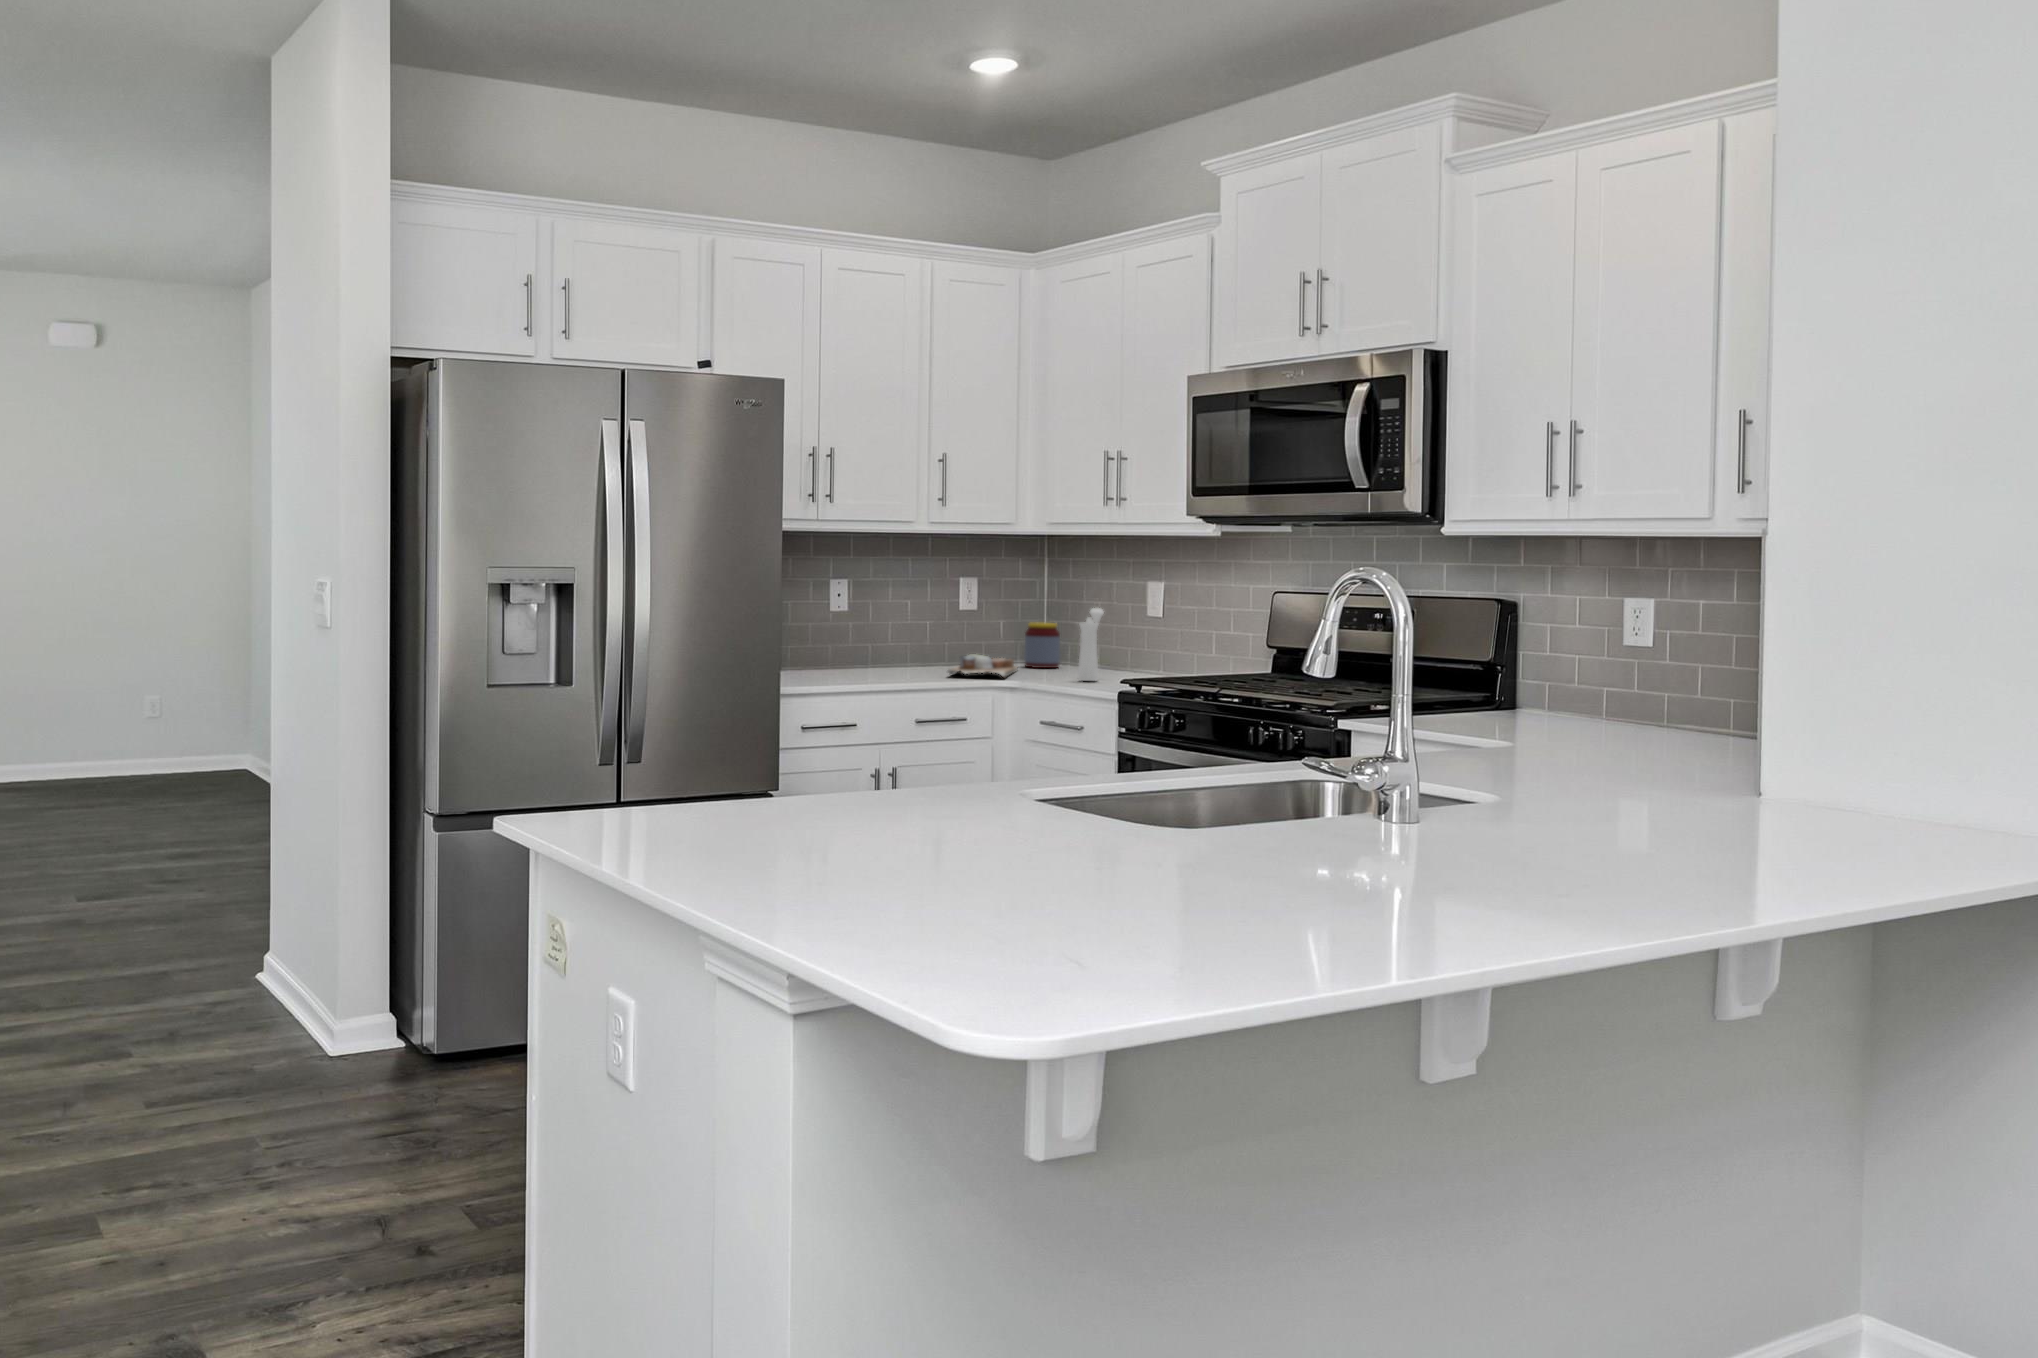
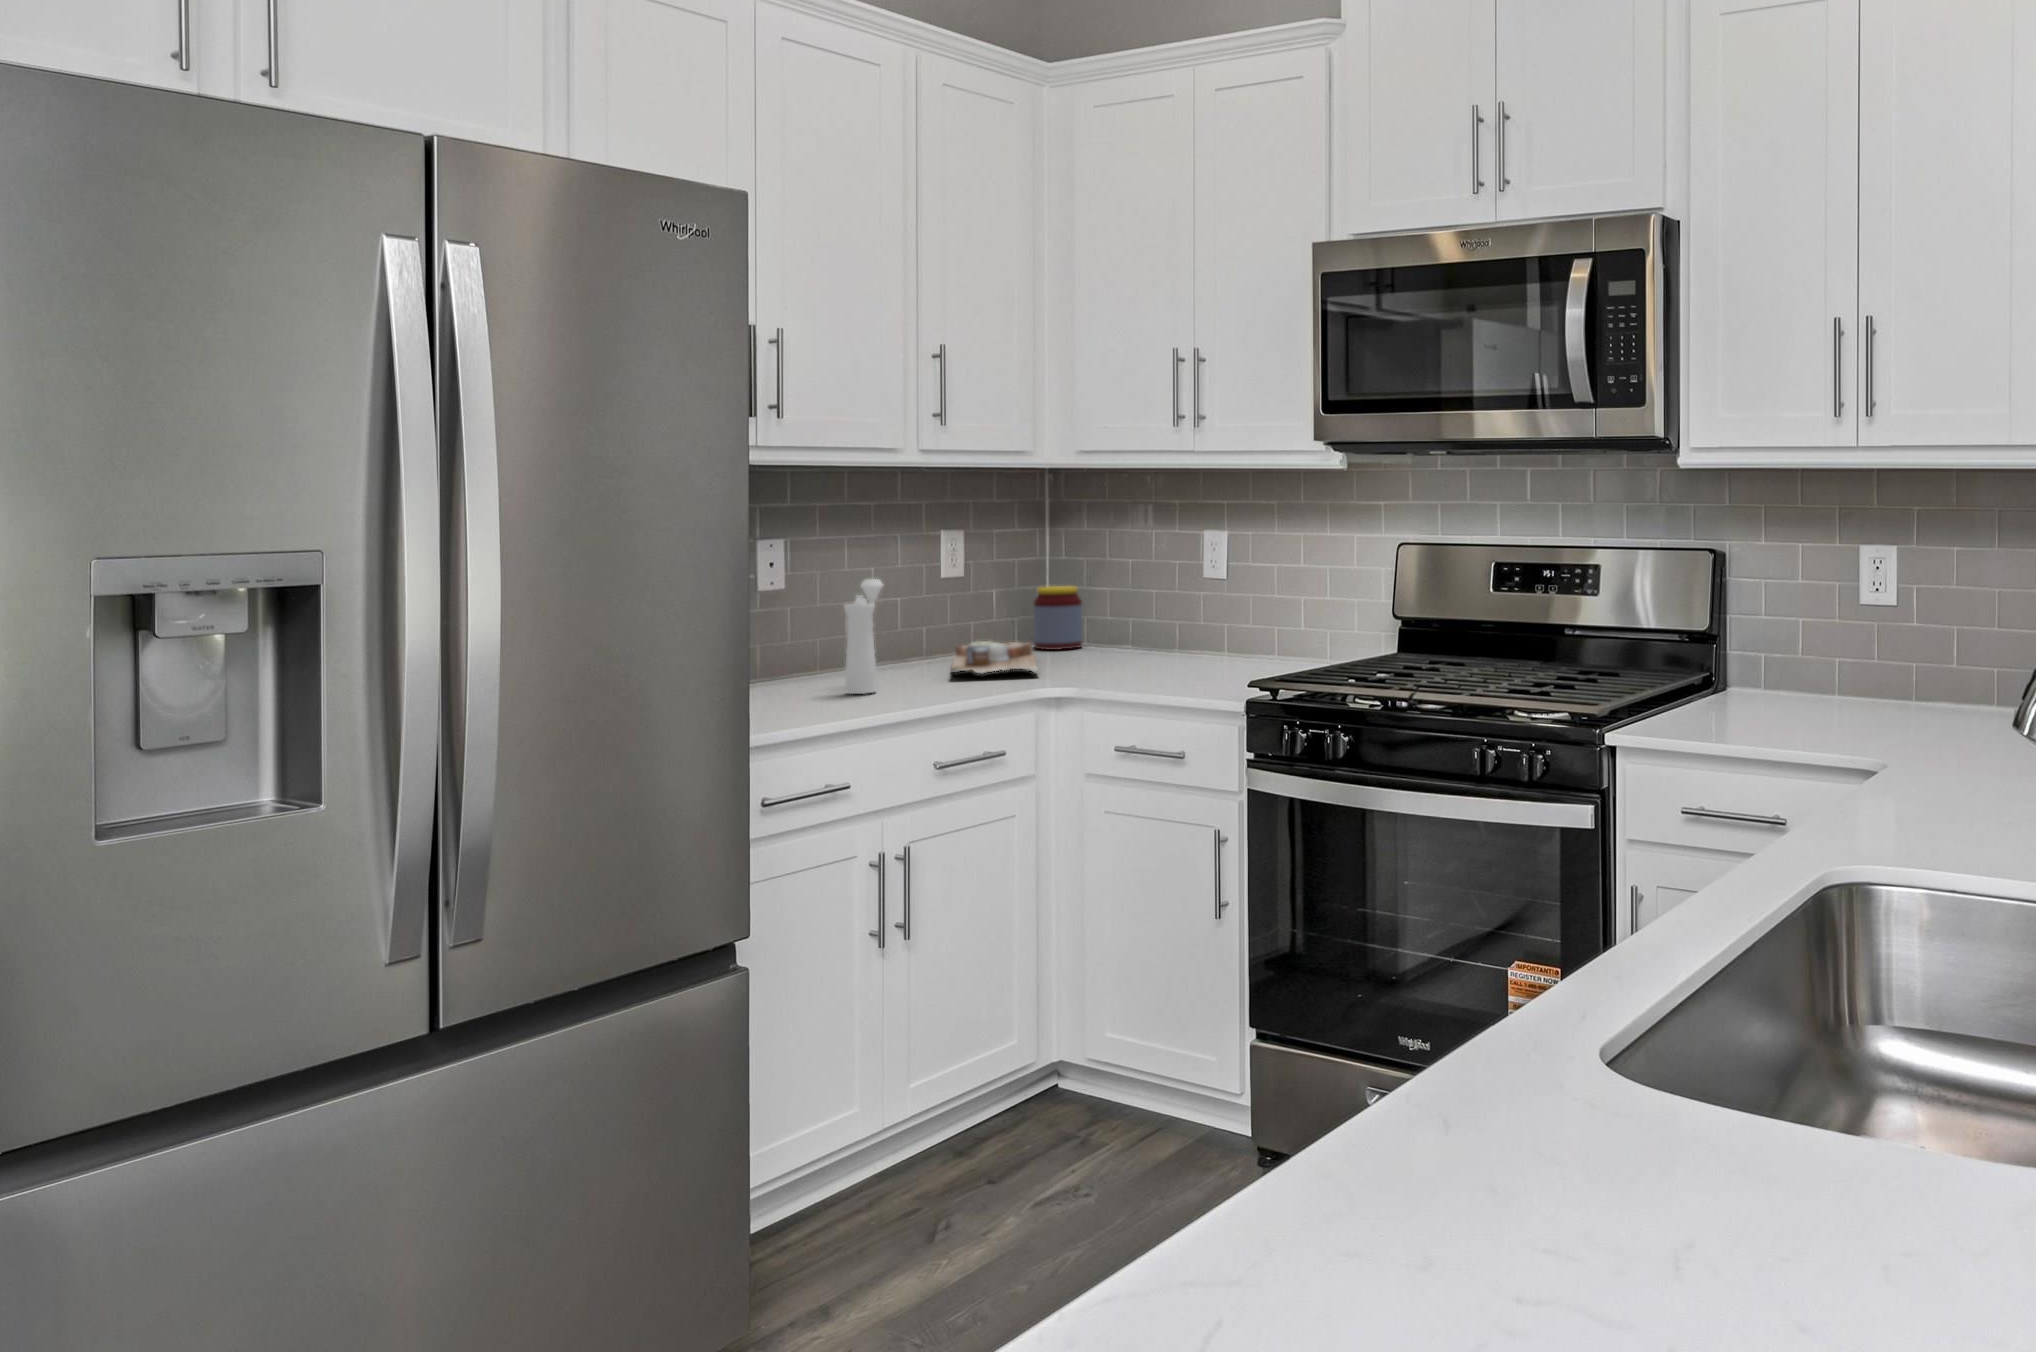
pepper mill: present [1078,608,1104,681] -> present [844,579,883,694]

